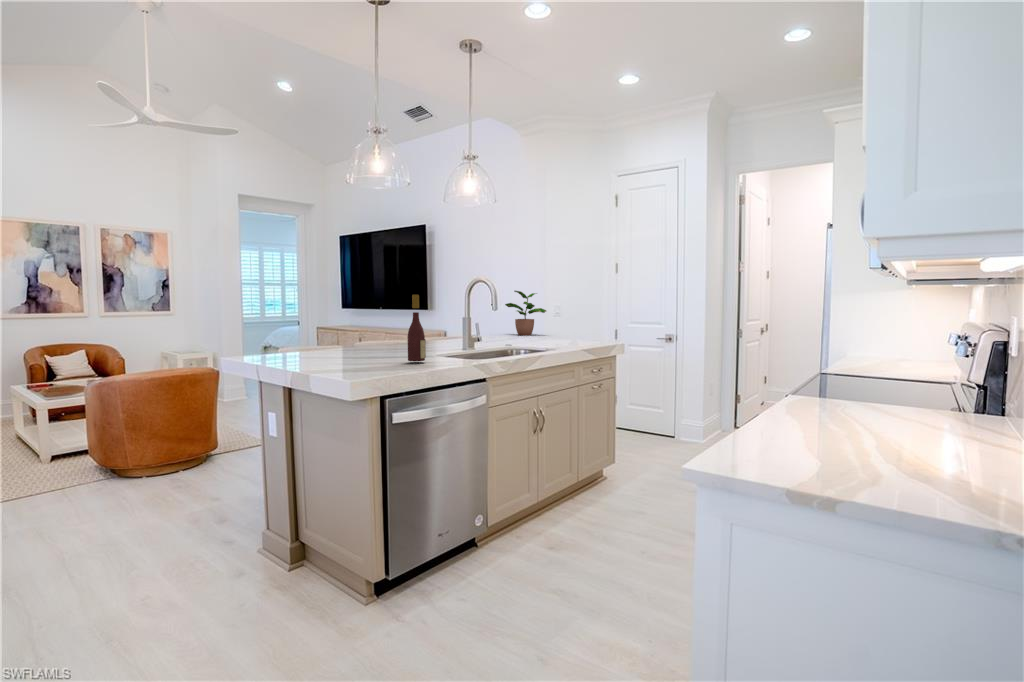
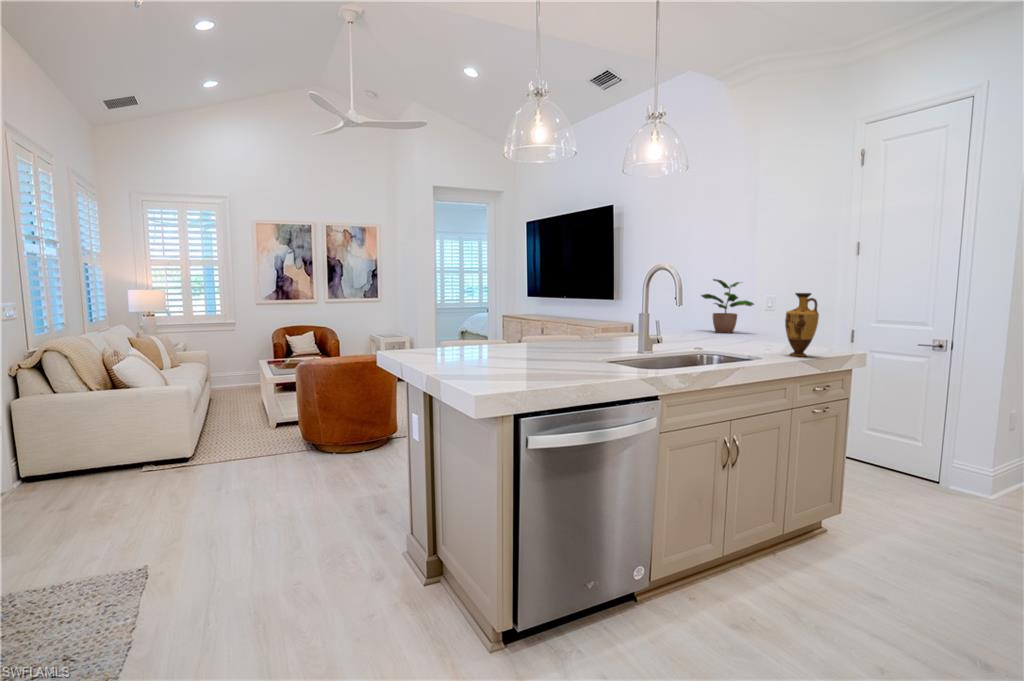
wine bottle: present [408,295,426,361] -> none [556,287,579,372]
vase: none [572,300,594,348] -> present [785,293,819,356]

